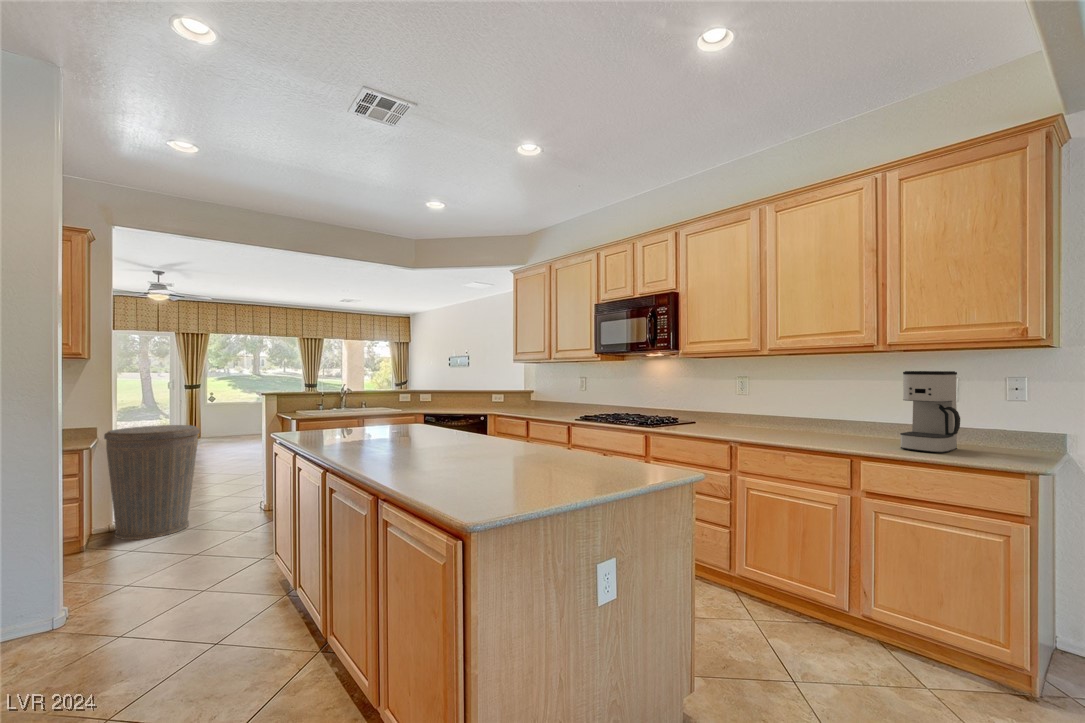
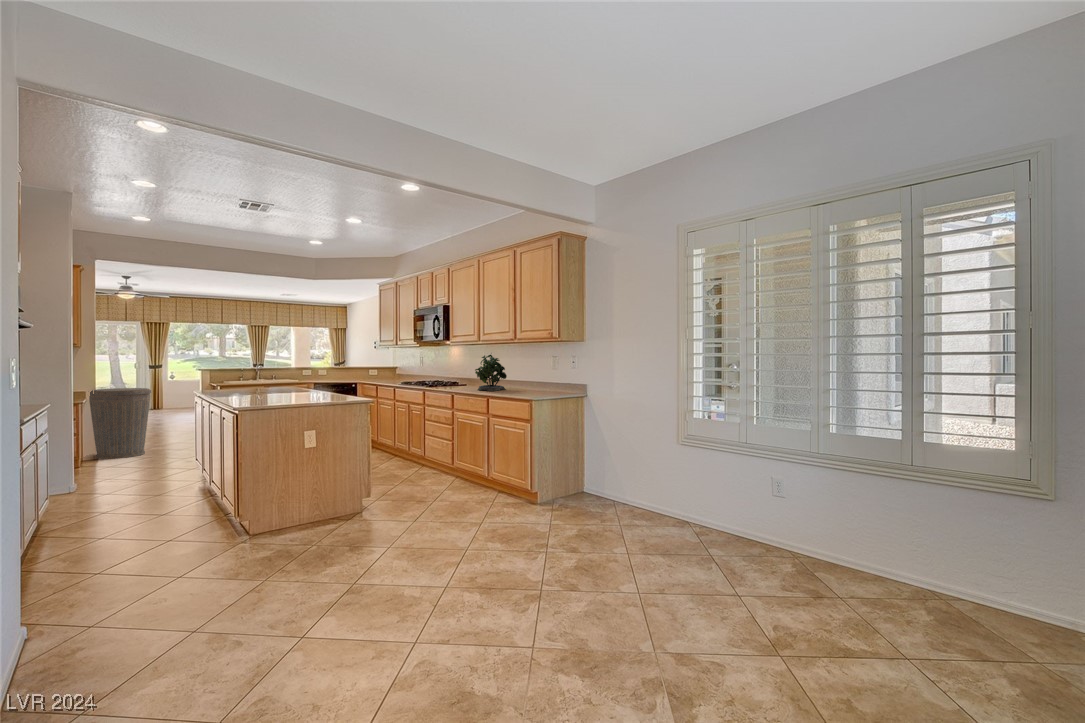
coffee maker: present [900,371,960,453] -> none [512,352,540,393]
potted plant: none [777,372,837,443] -> present [475,355,507,391]

